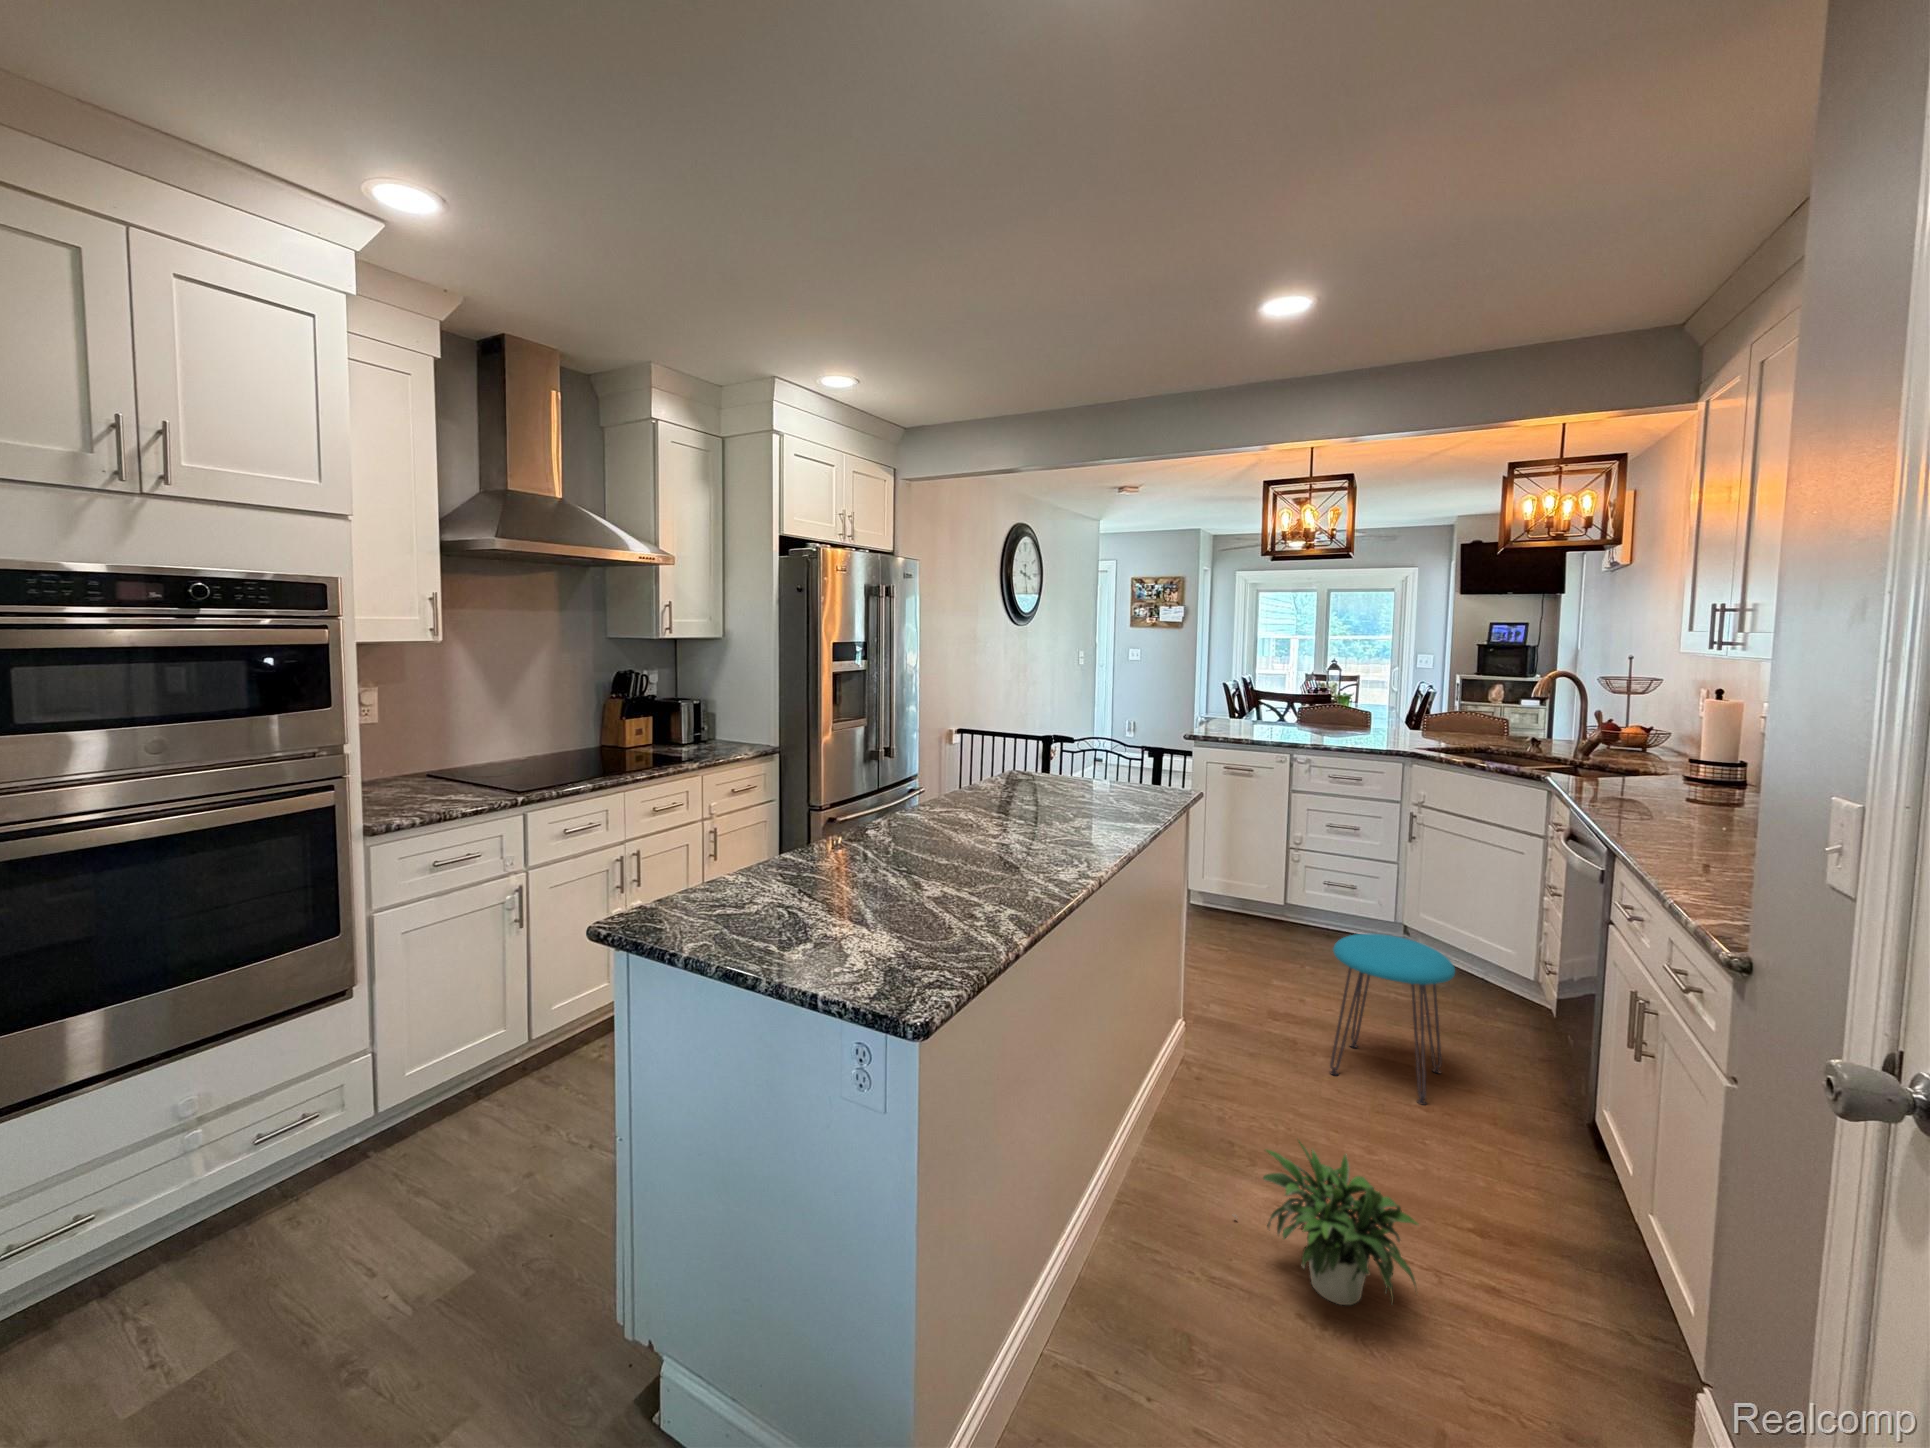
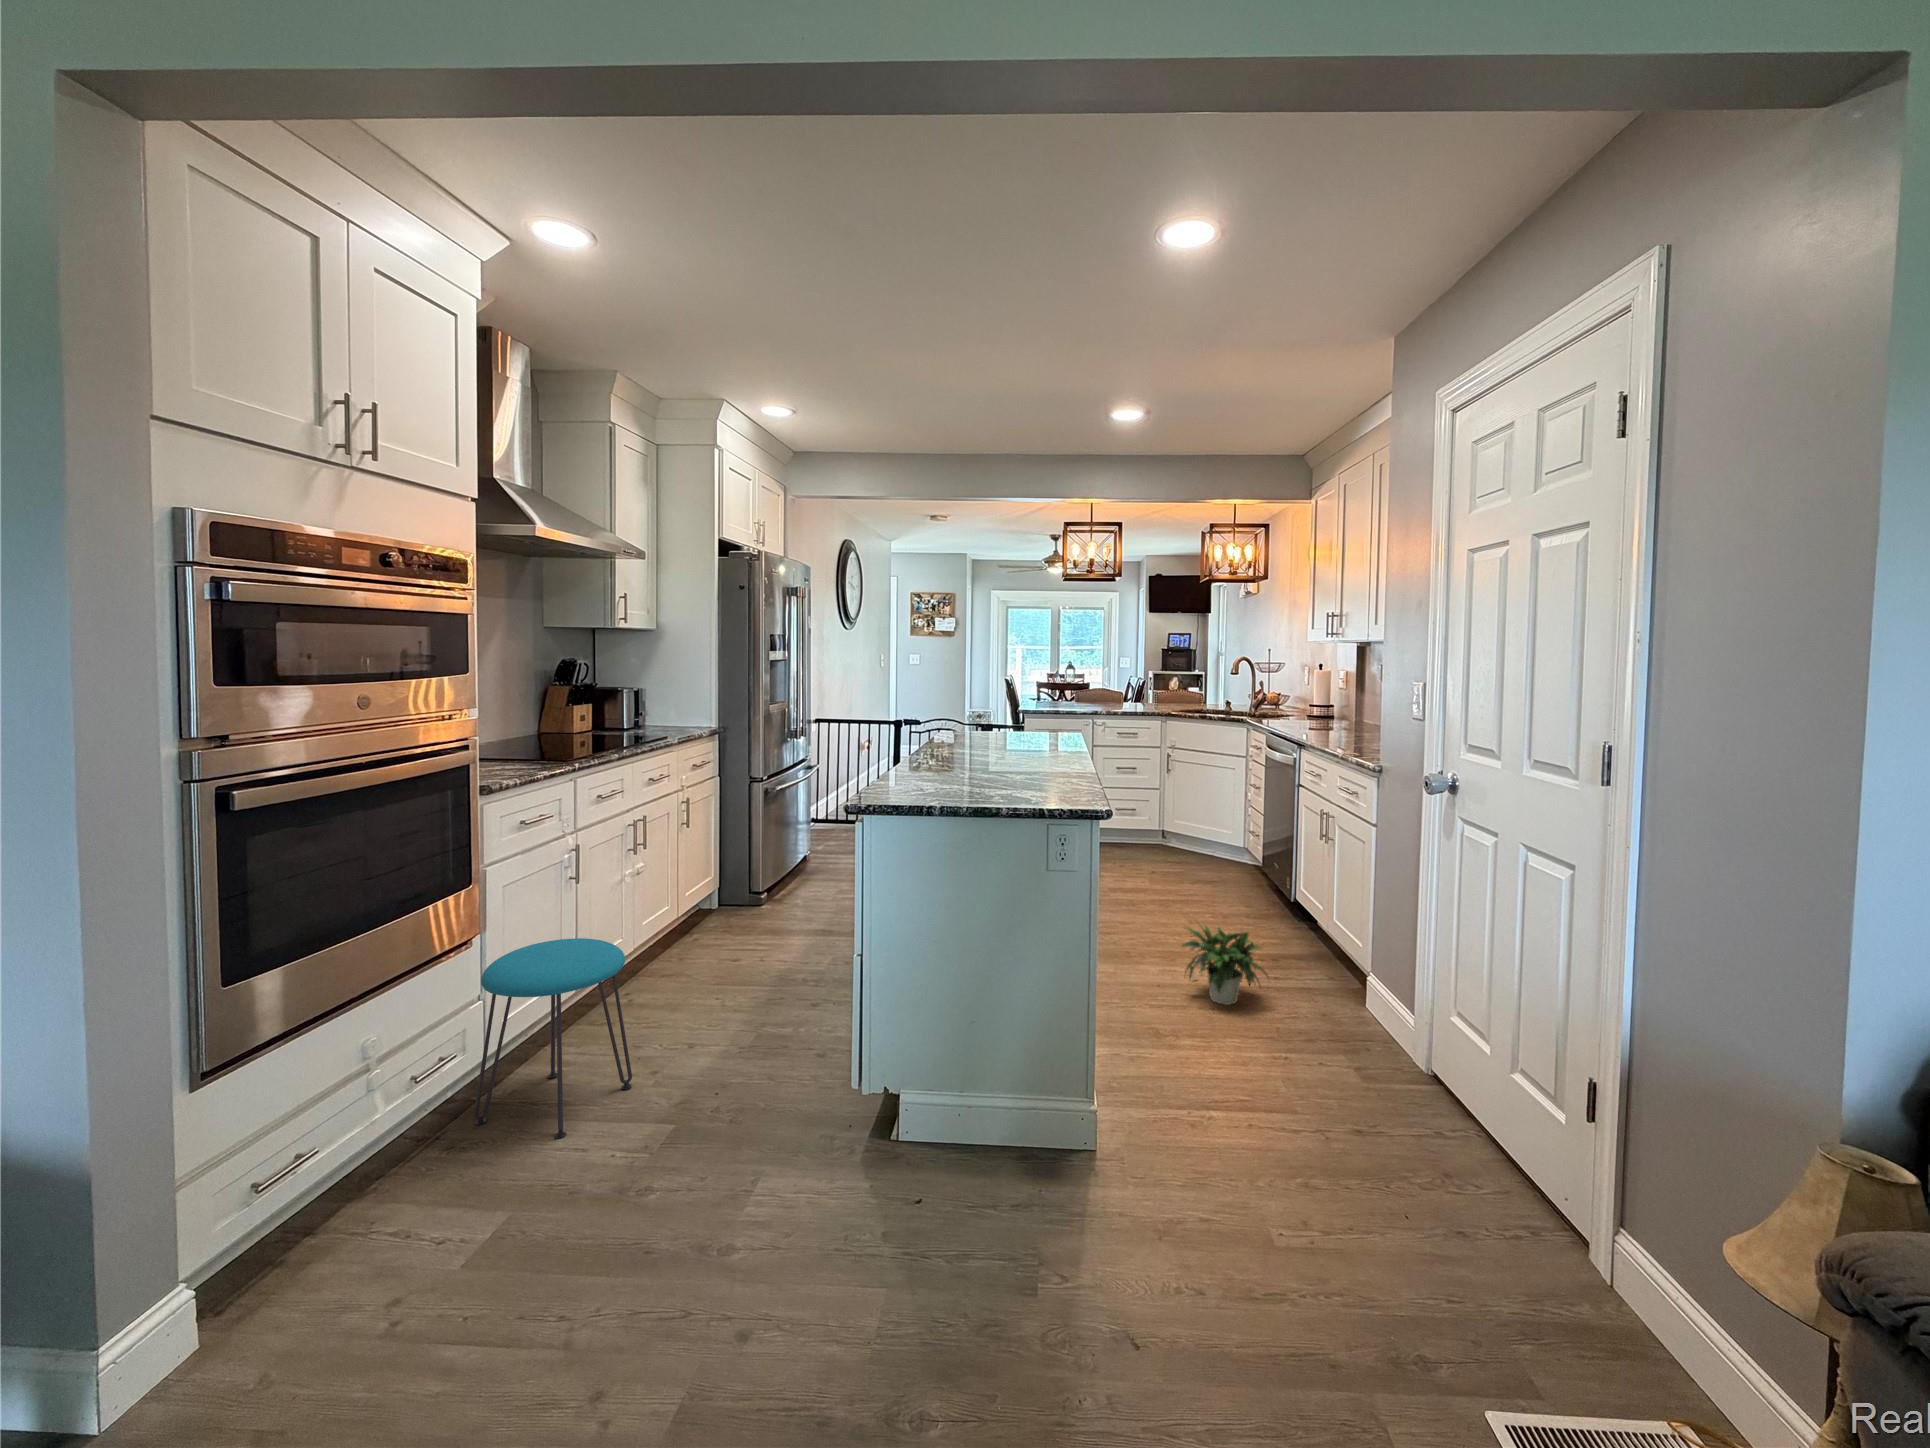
stool: present [1330,934,1455,1105] -> present [474,938,632,1138]

